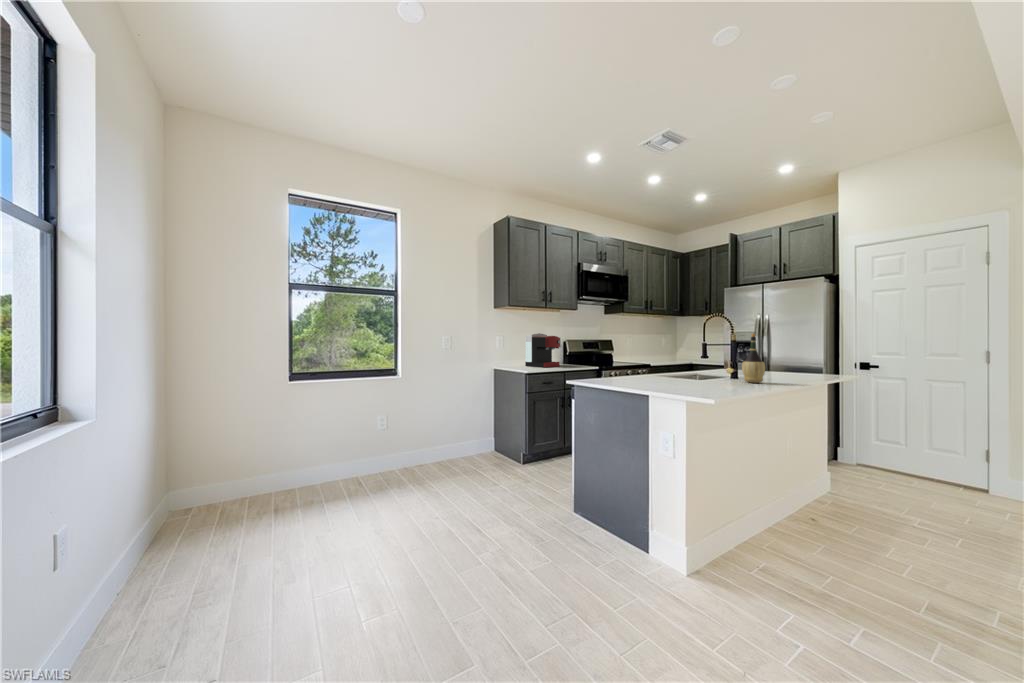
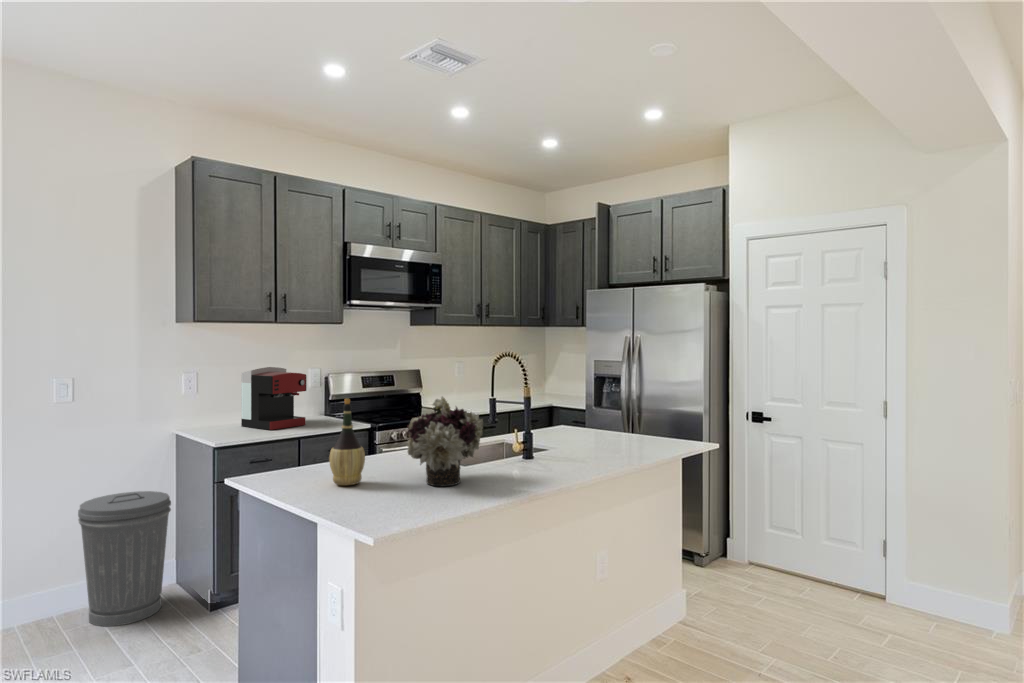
flower arrangement: none [669,332,726,384] -> present [407,396,483,486]
wine bottle: present [742,334,765,383] -> present [329,399,365,485]
trash can: none [456,397,498,466] -> present [78,491,171,626]

